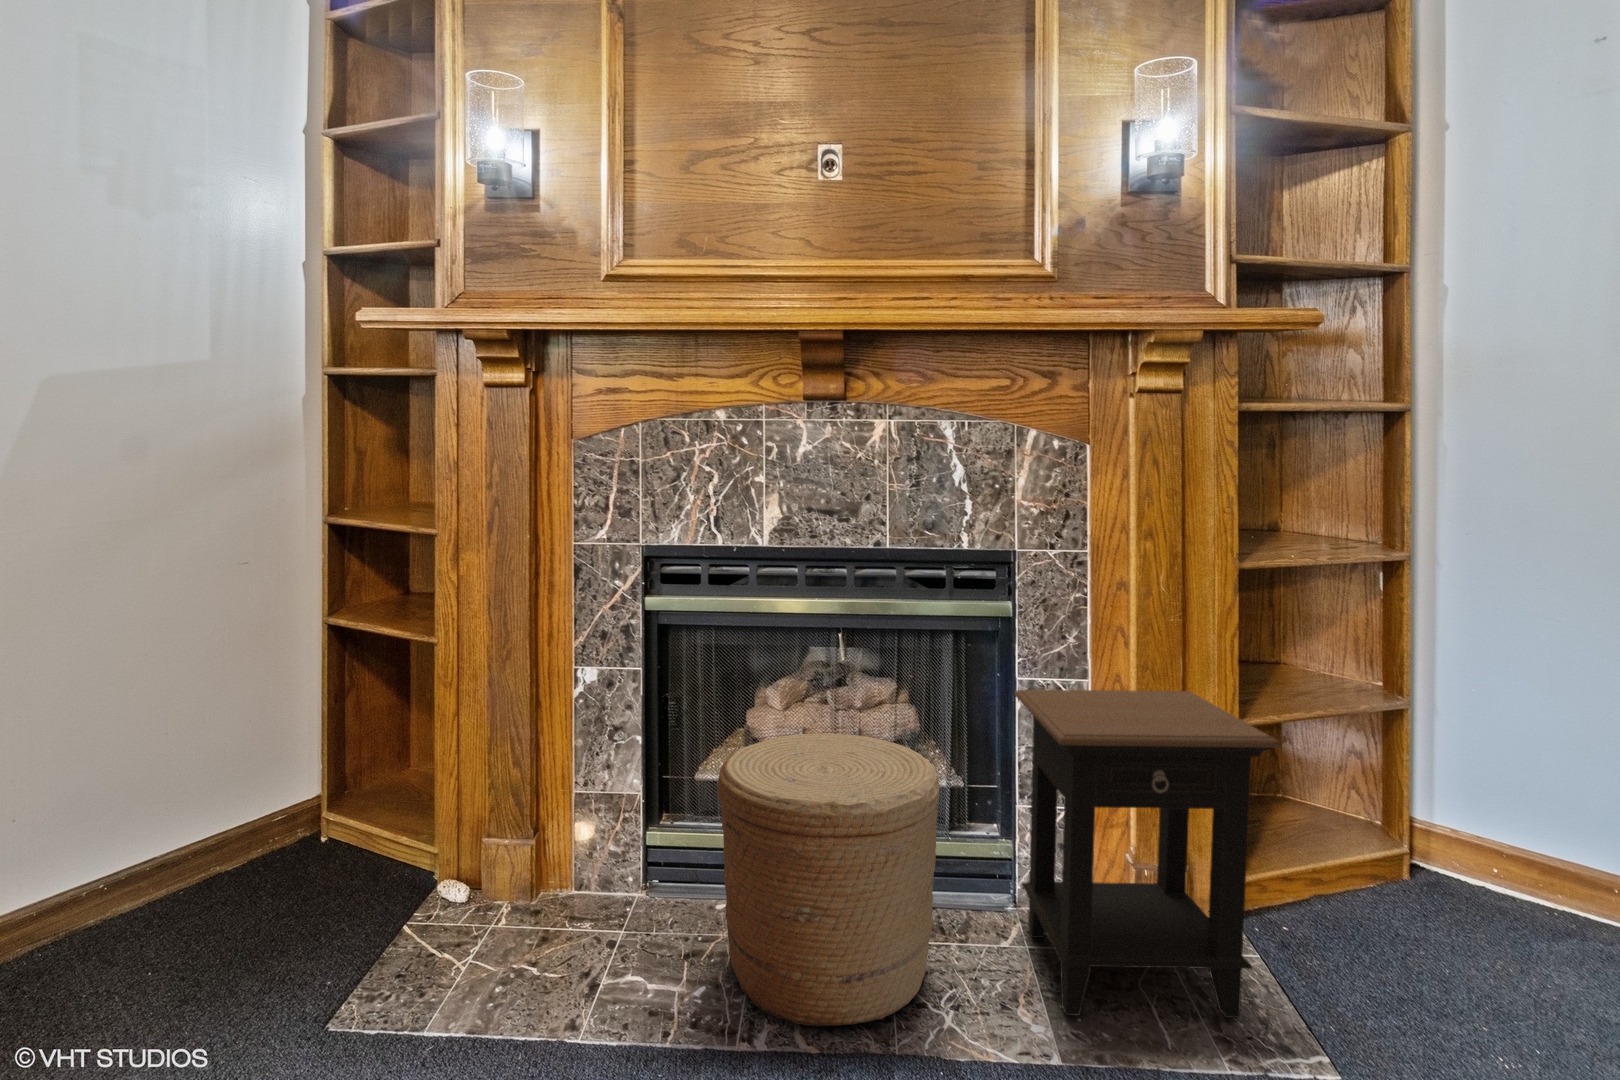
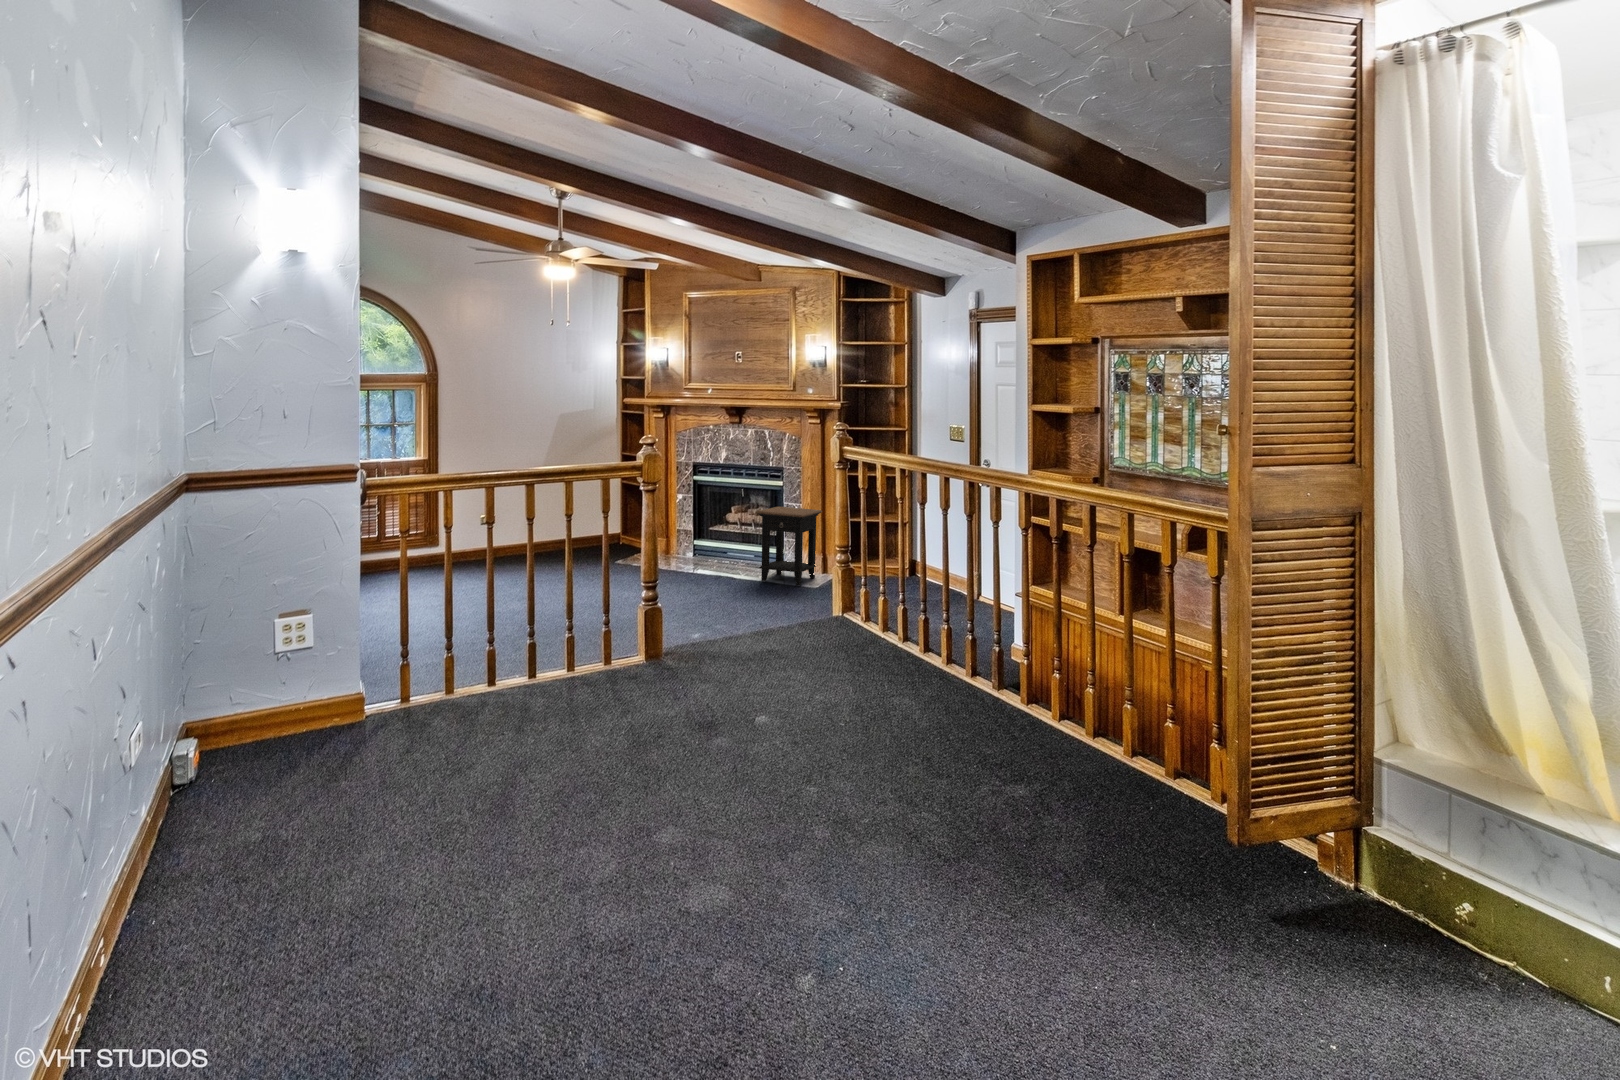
woven basket: present [717,733,939,1027] -> none [692,516,749,576]

